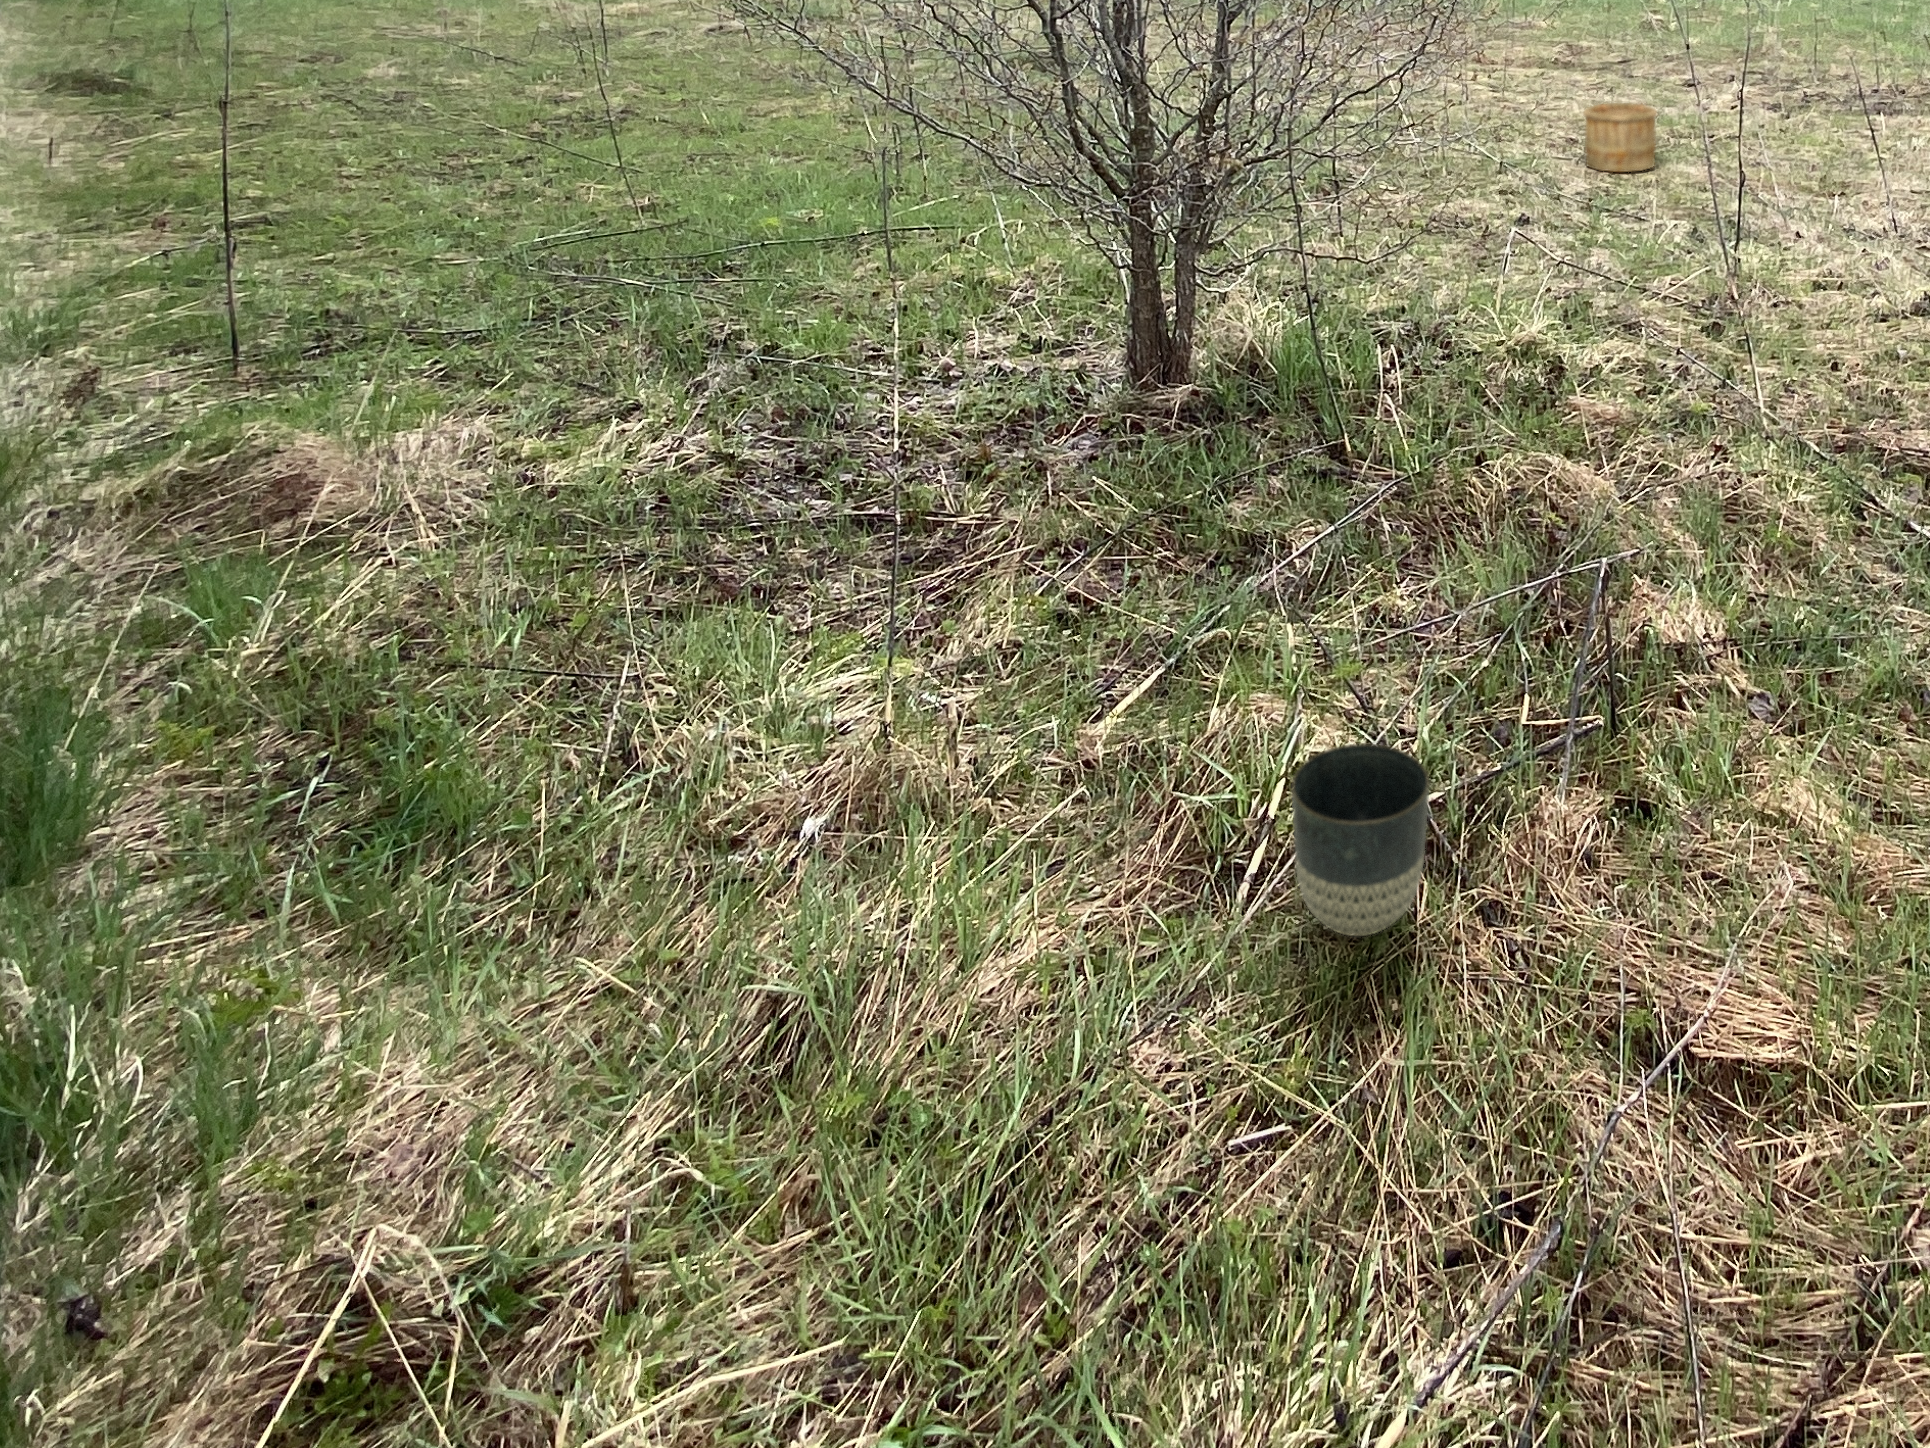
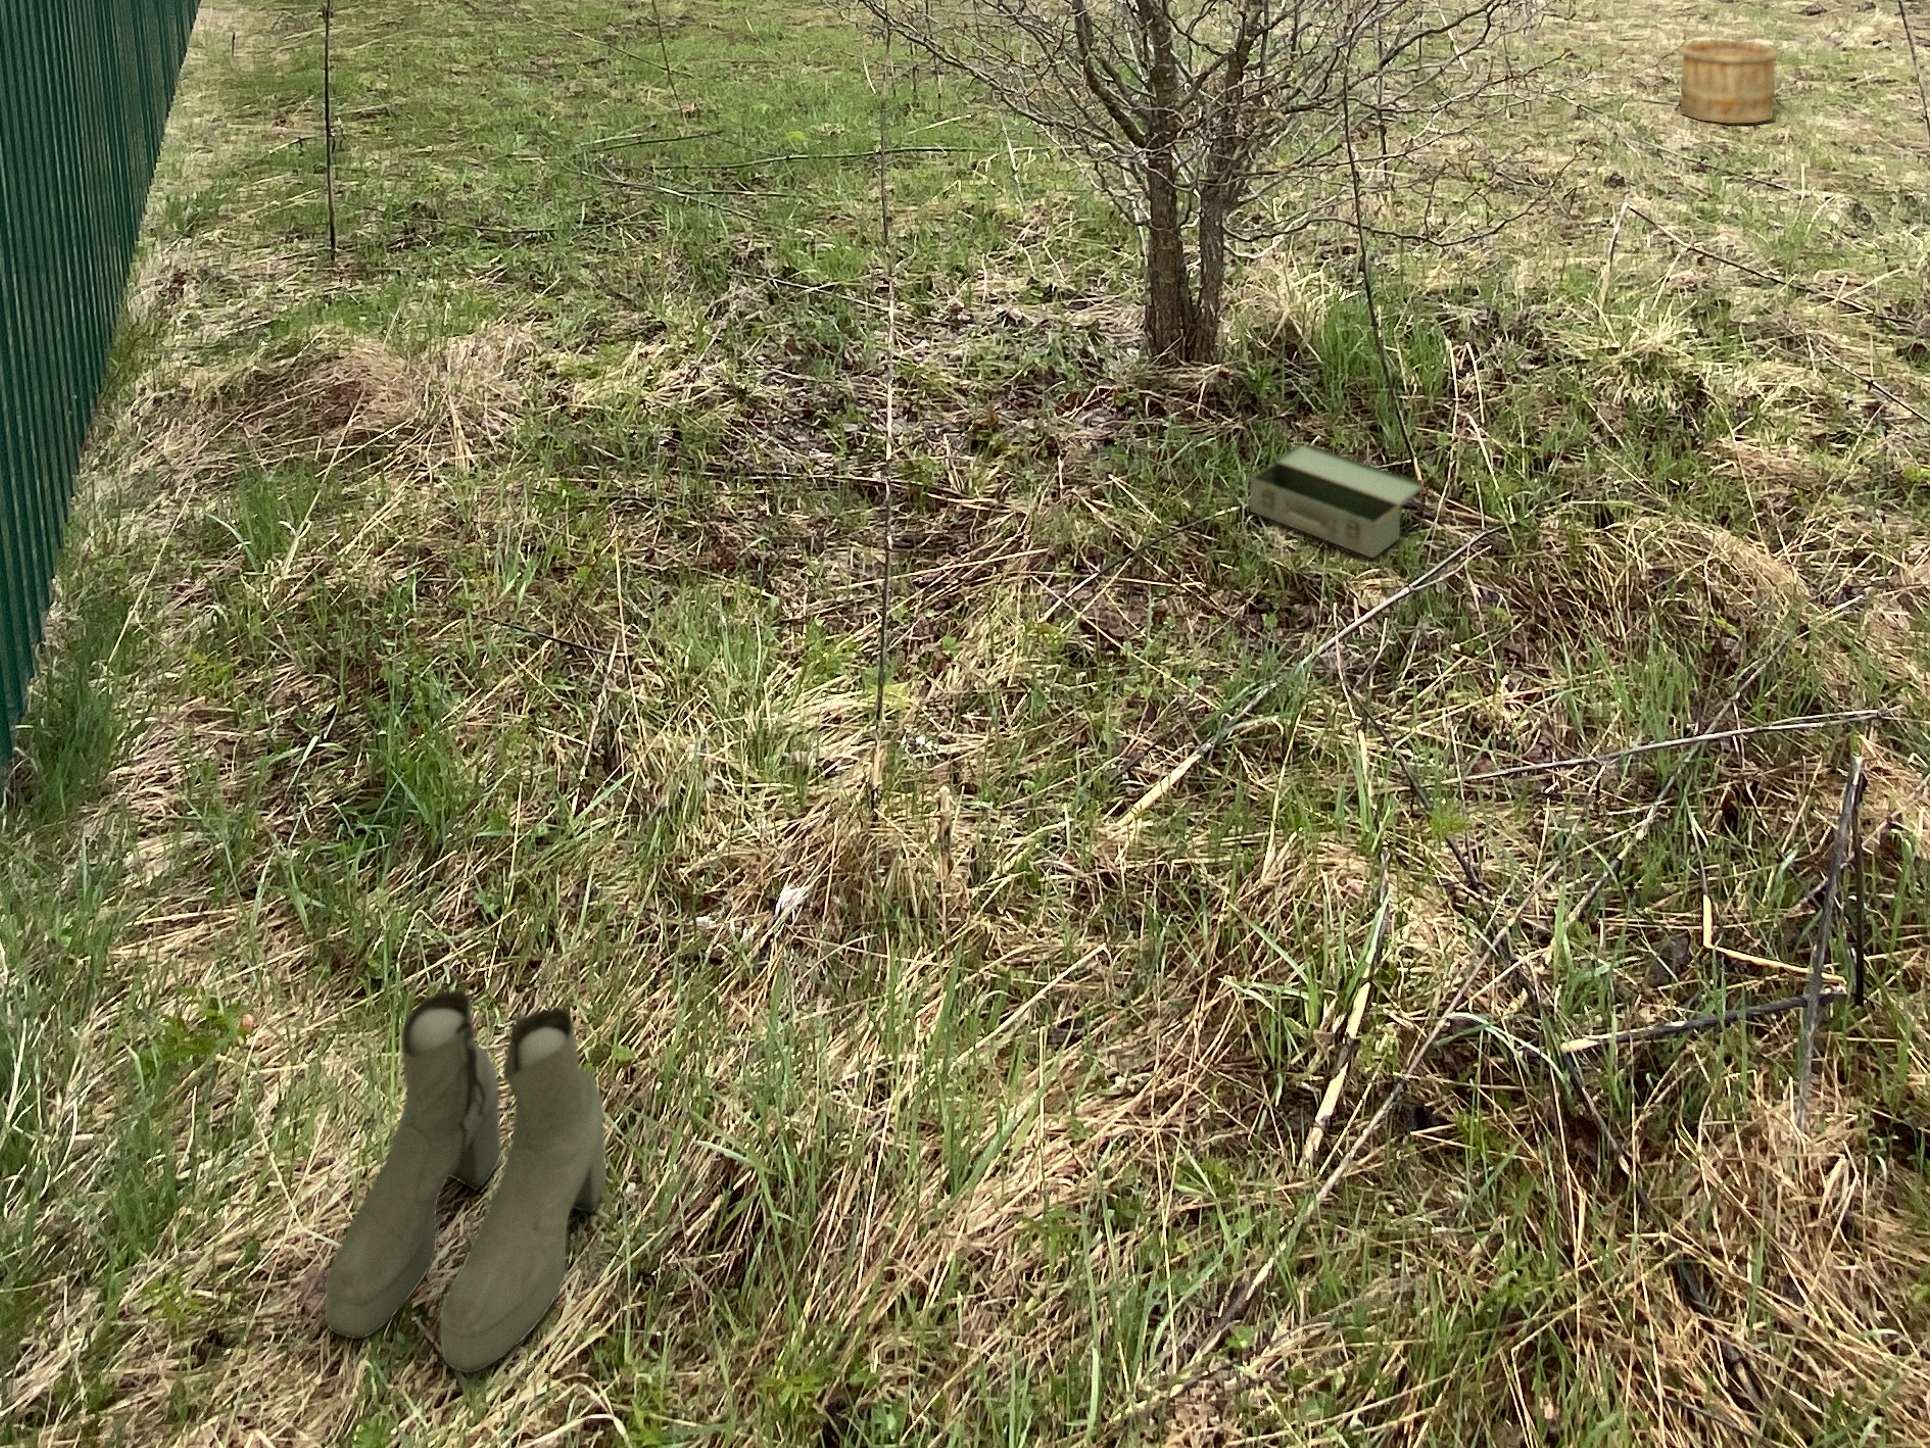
toolbox: none [1210,440,1350,520] -> present [1250,444,1423,558]
planter: present [1292,743,1429,936] -> none [1395,984,1608,1292]
boots: none [431,878,674,1157] -> present [325,990,606,1373]

